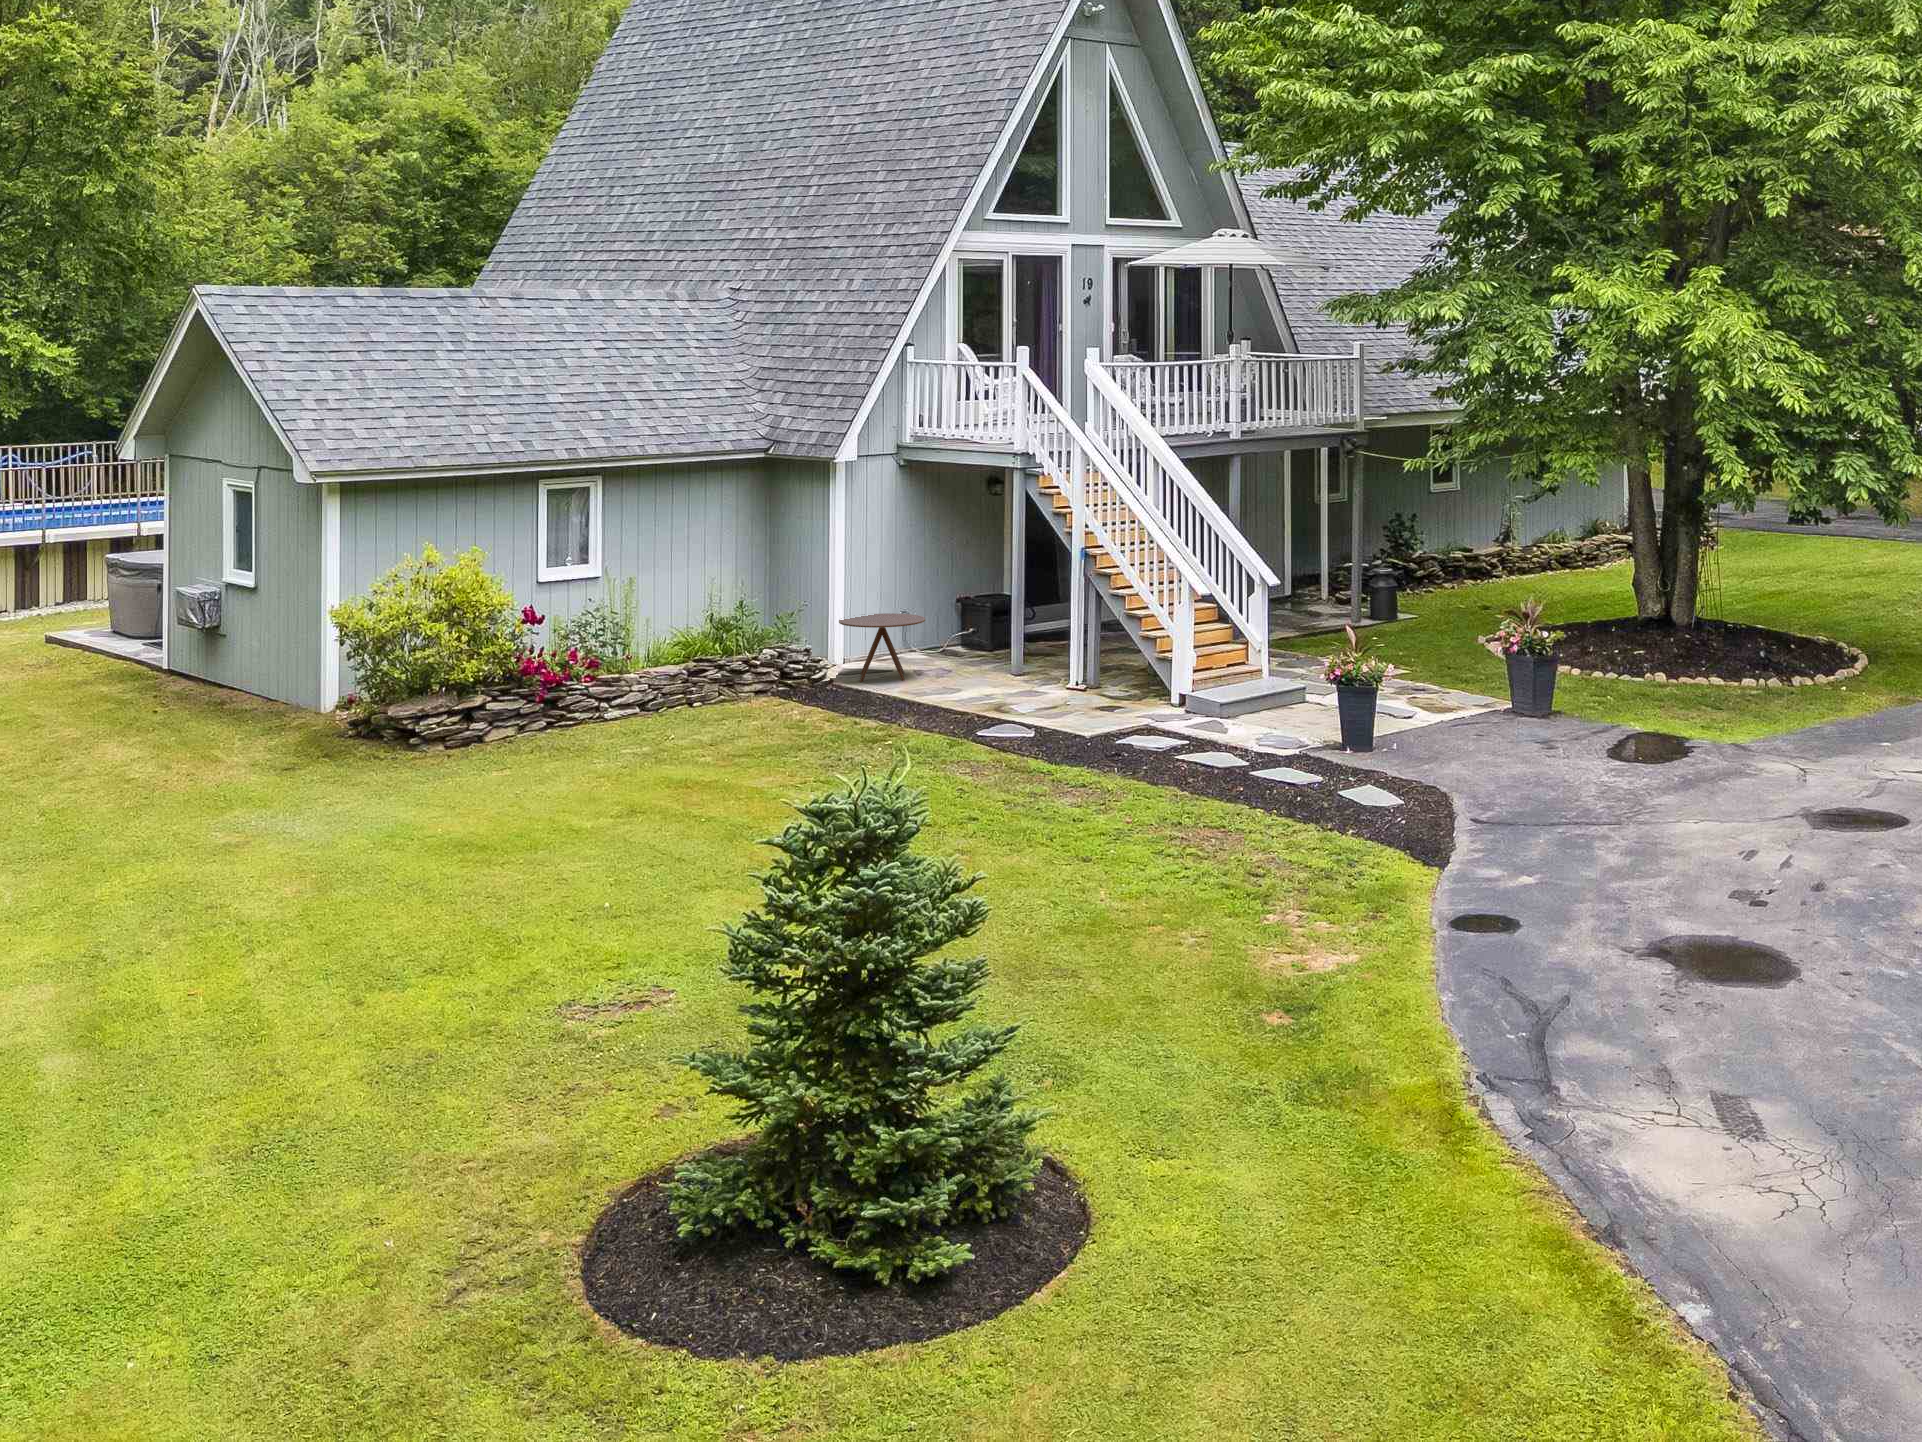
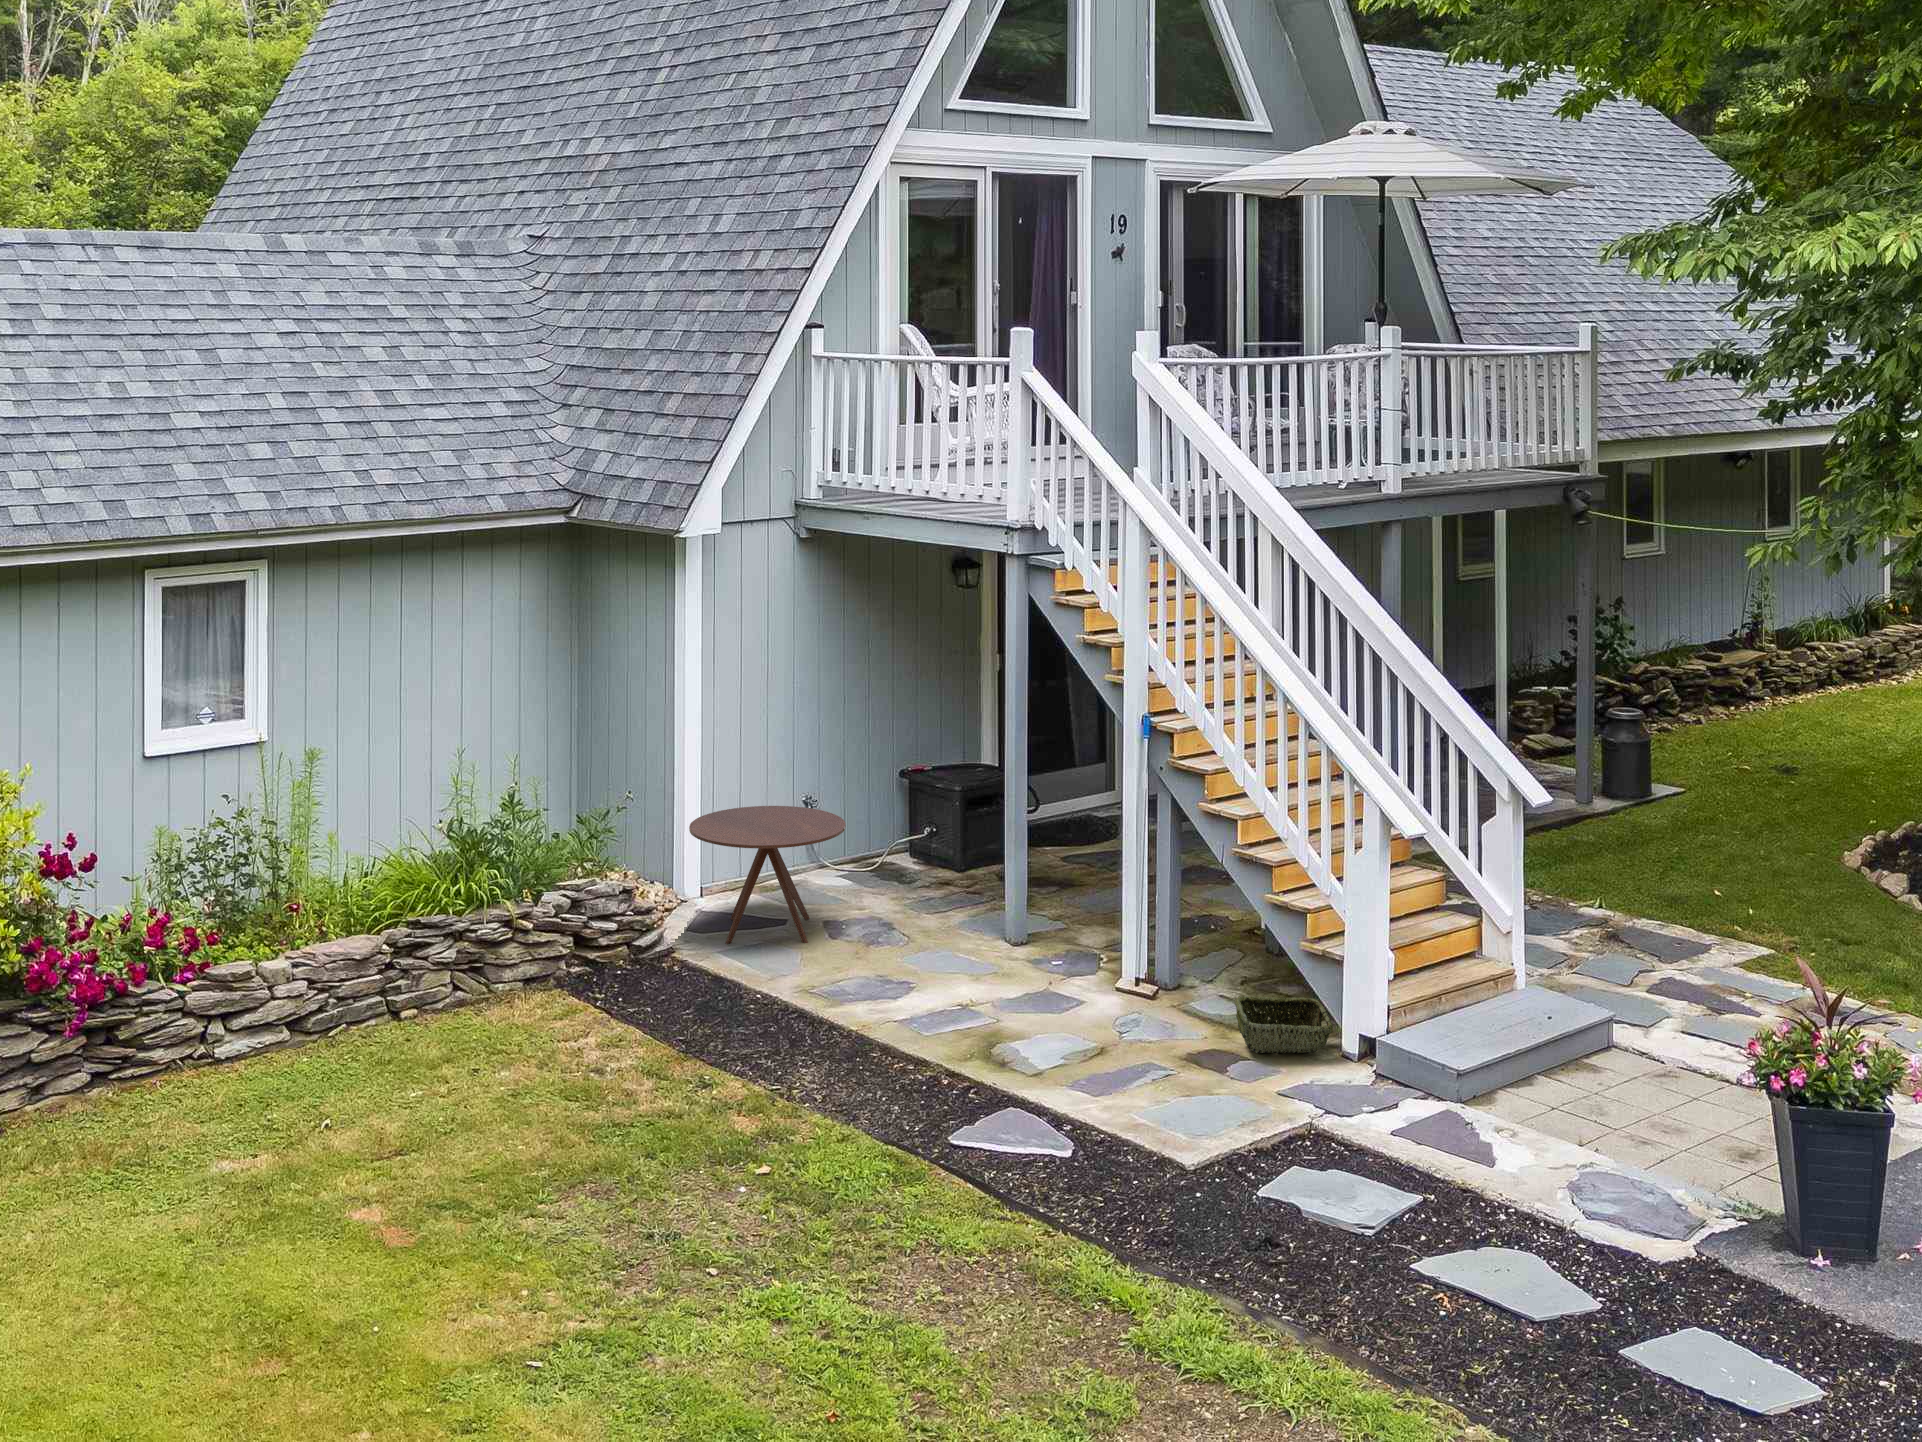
woven basket: none [1122,680,1168,704] -> present [1235,996,1333,1053]

